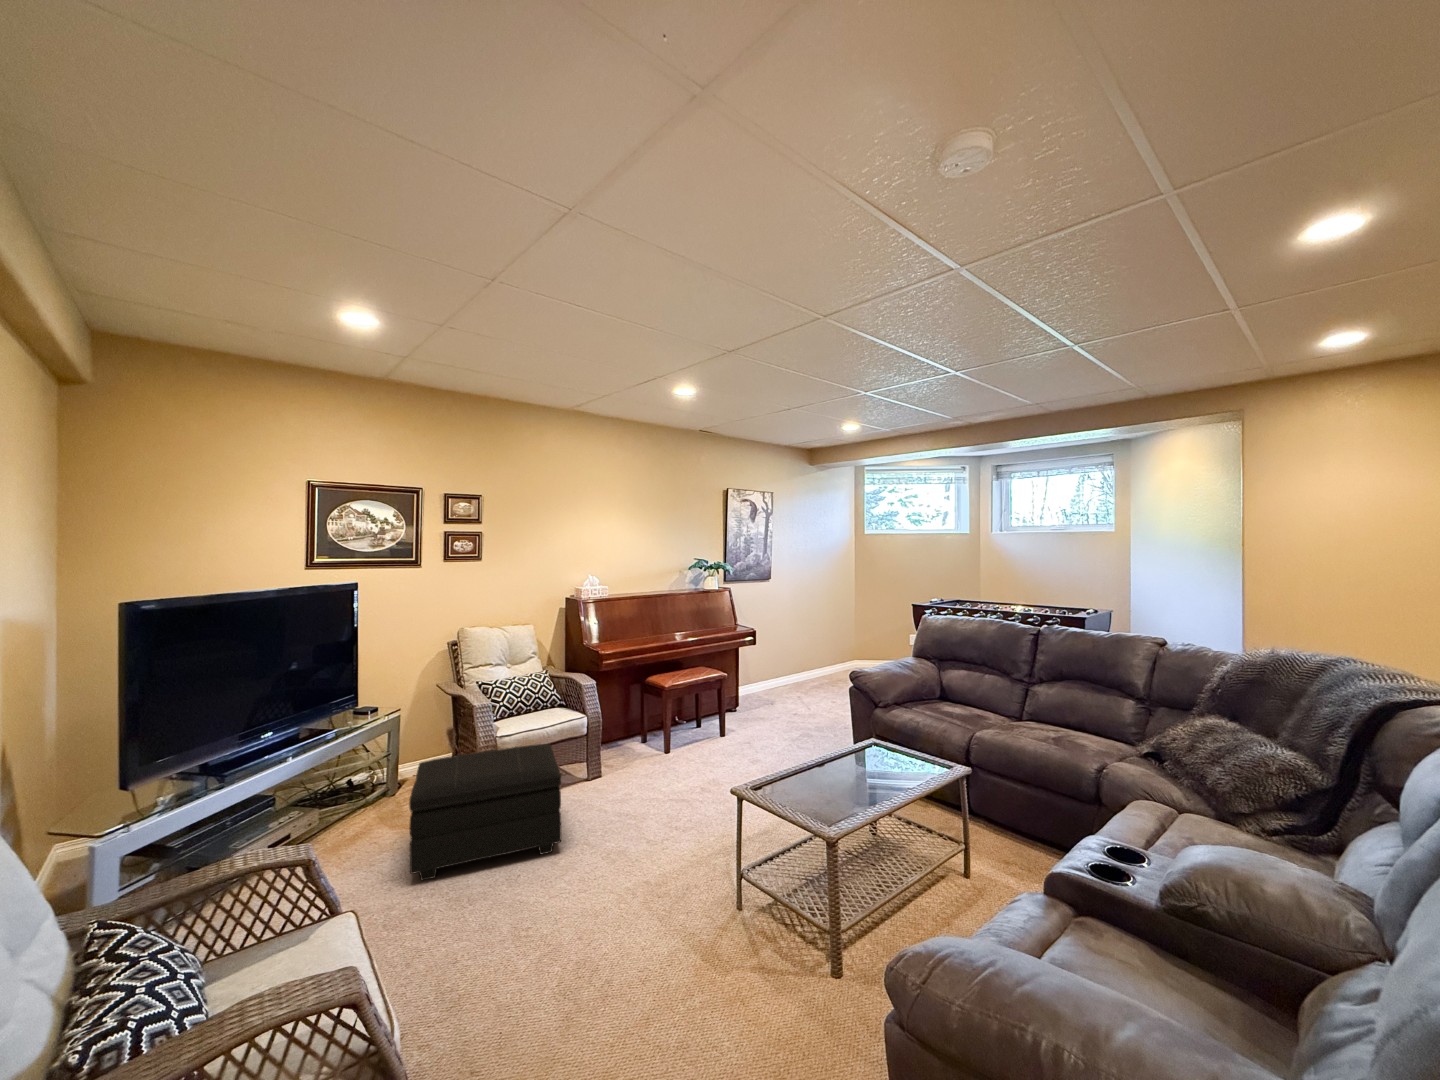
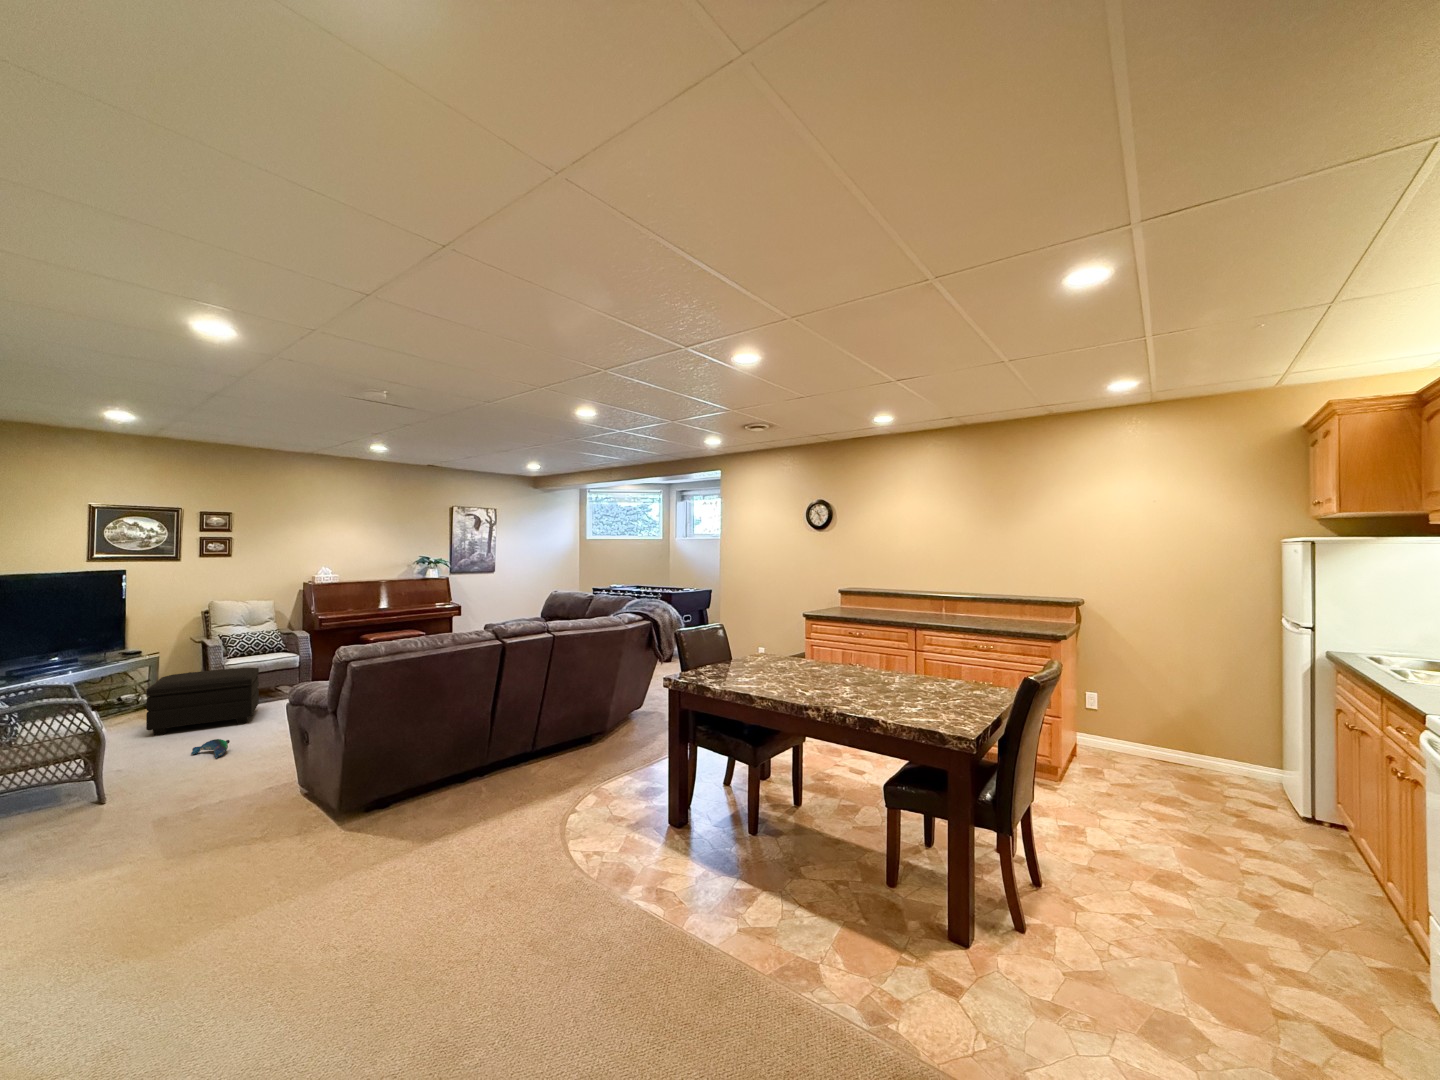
plush toy: none [510,929,576,989] -> present [191,739,230,758]

